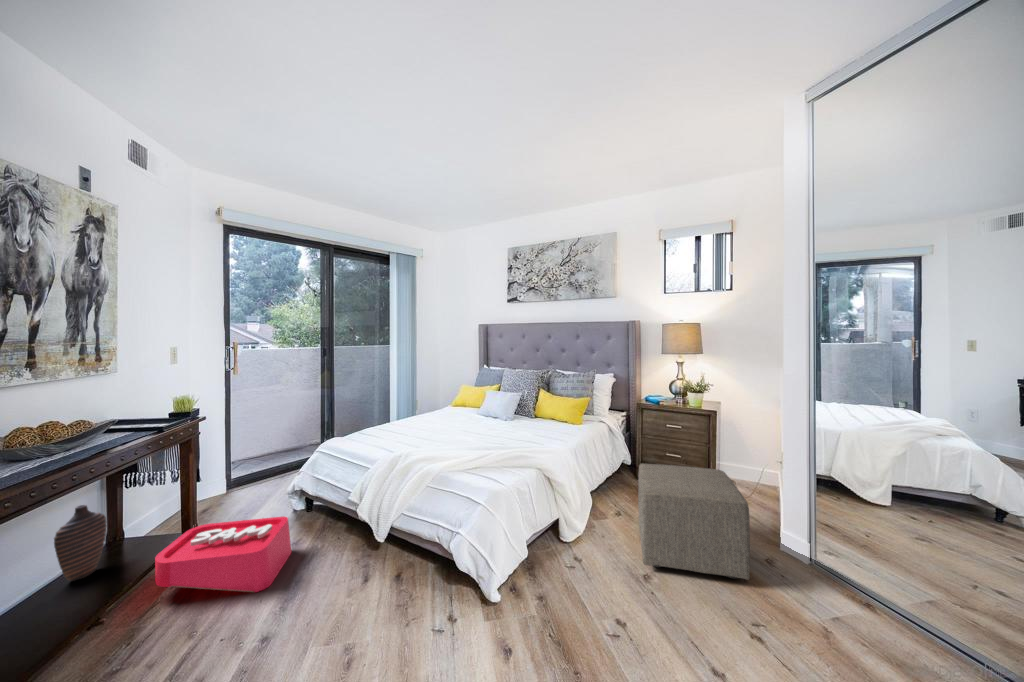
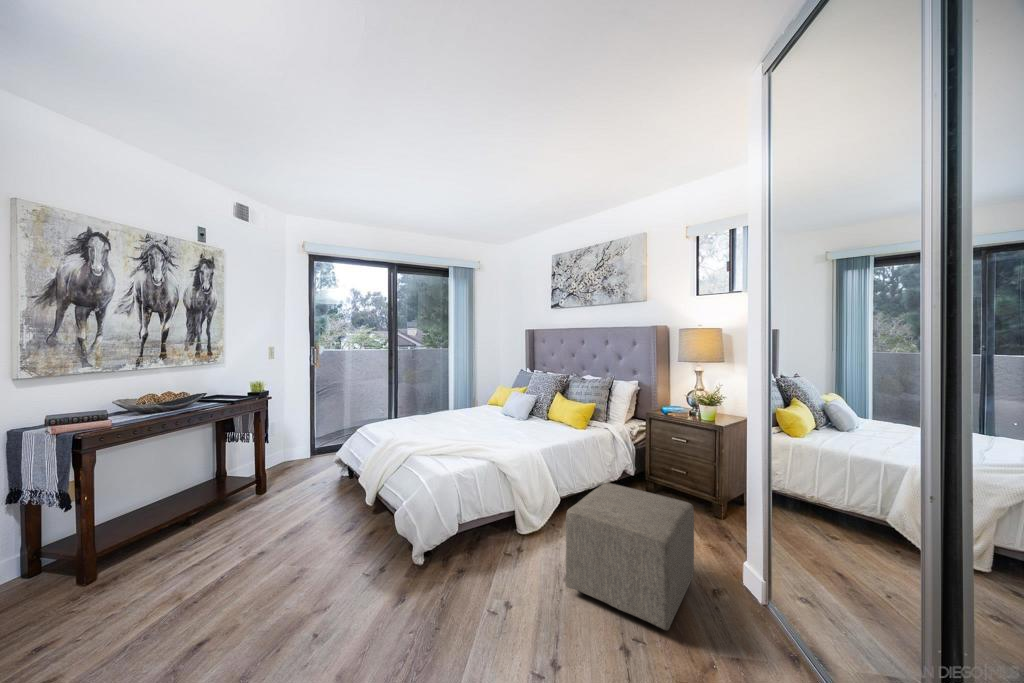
decorative vase: present [54,505,106,581] -> none [168,451,202,500]
storage bin: present [155,517,291,592] -> none [214,470,310,532]

